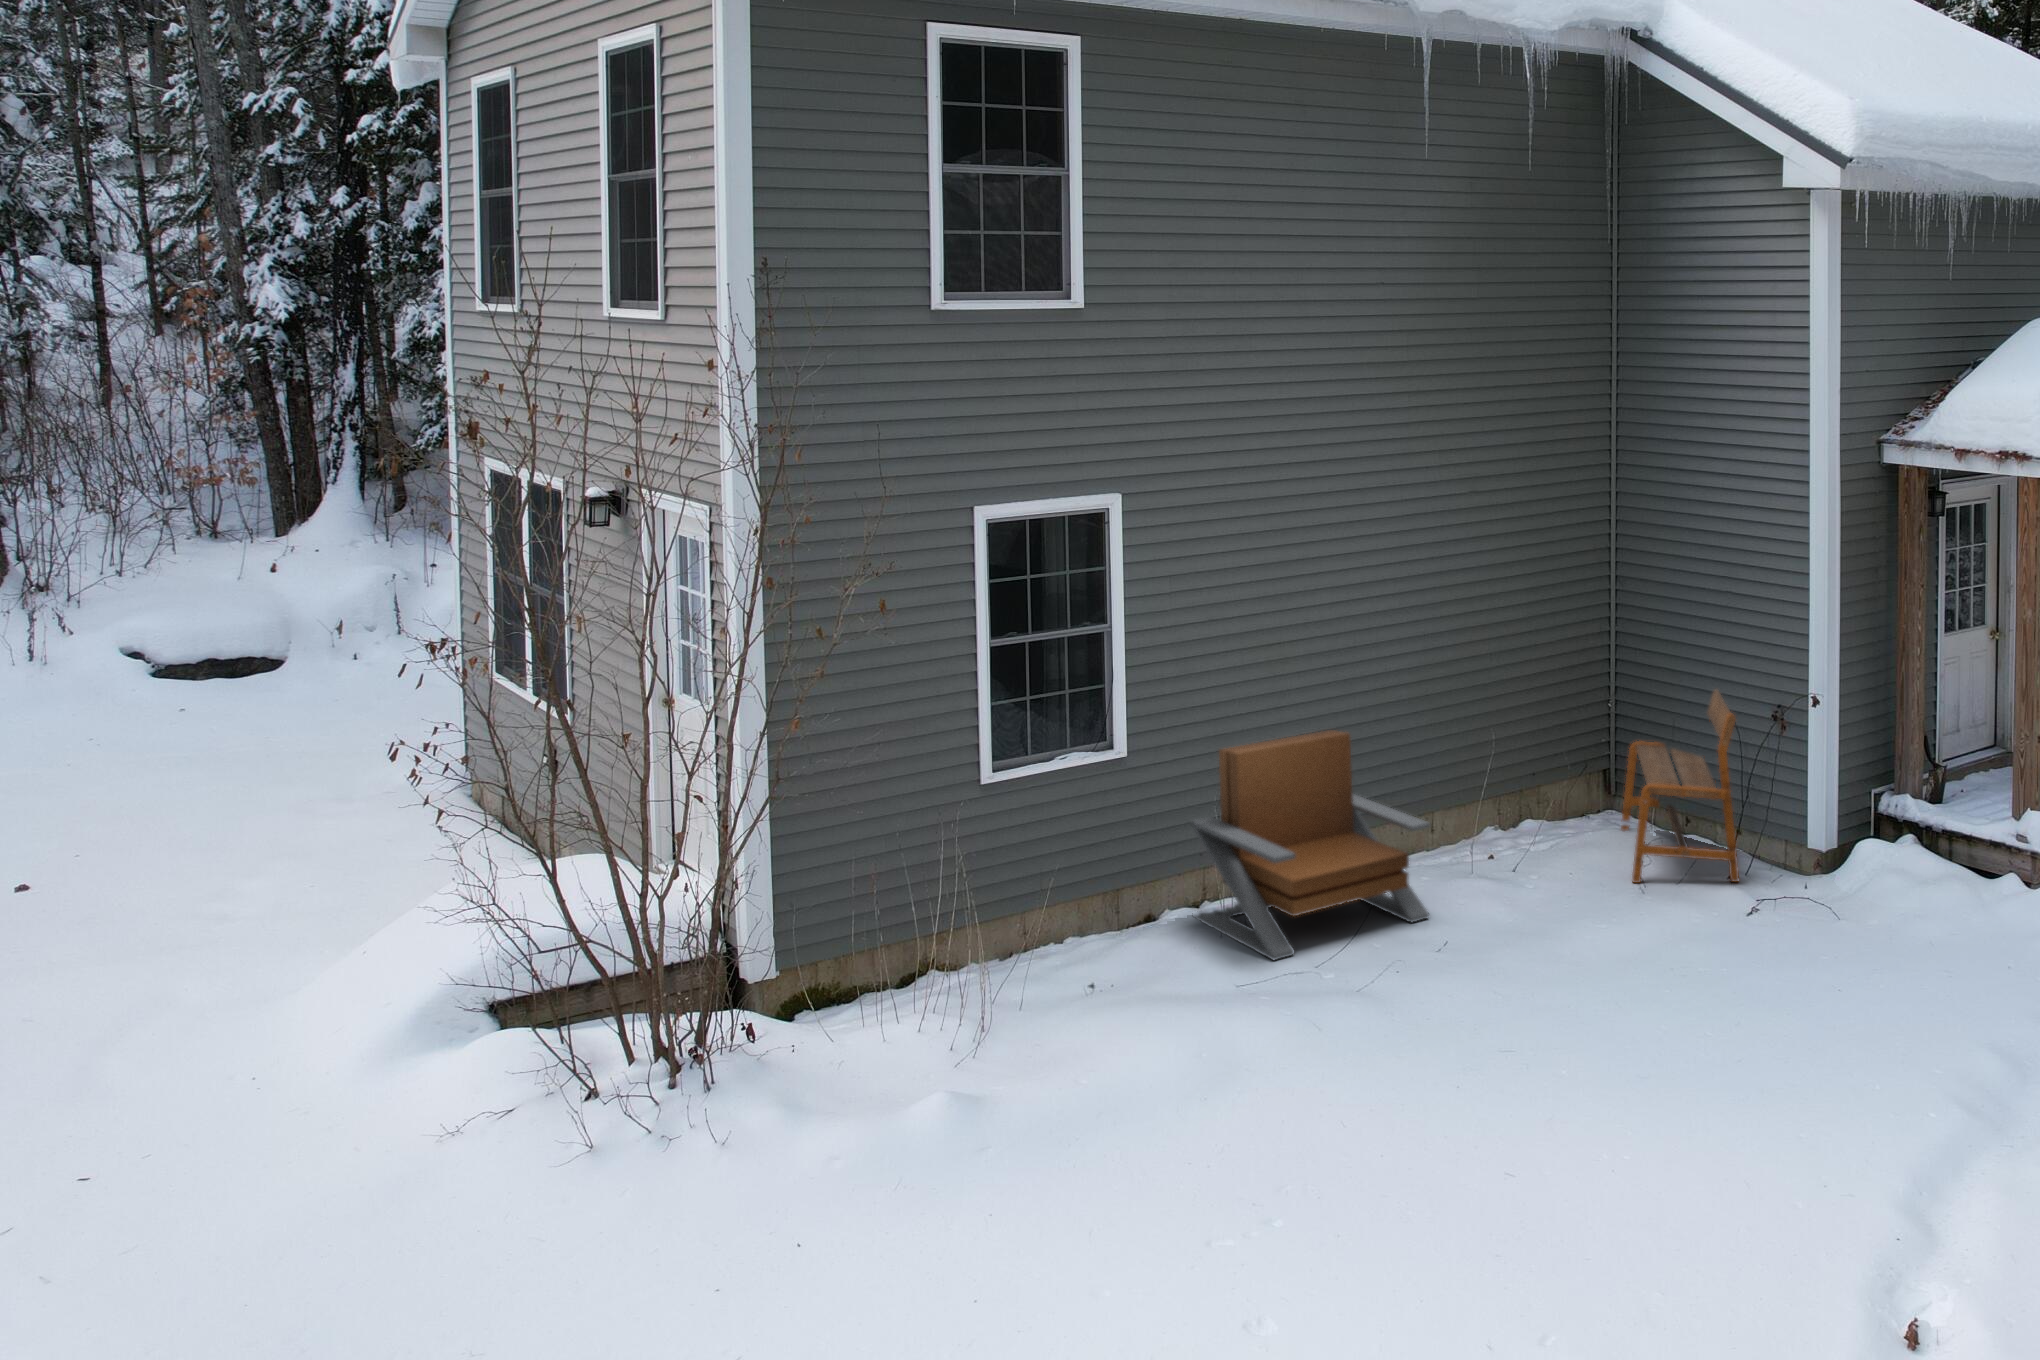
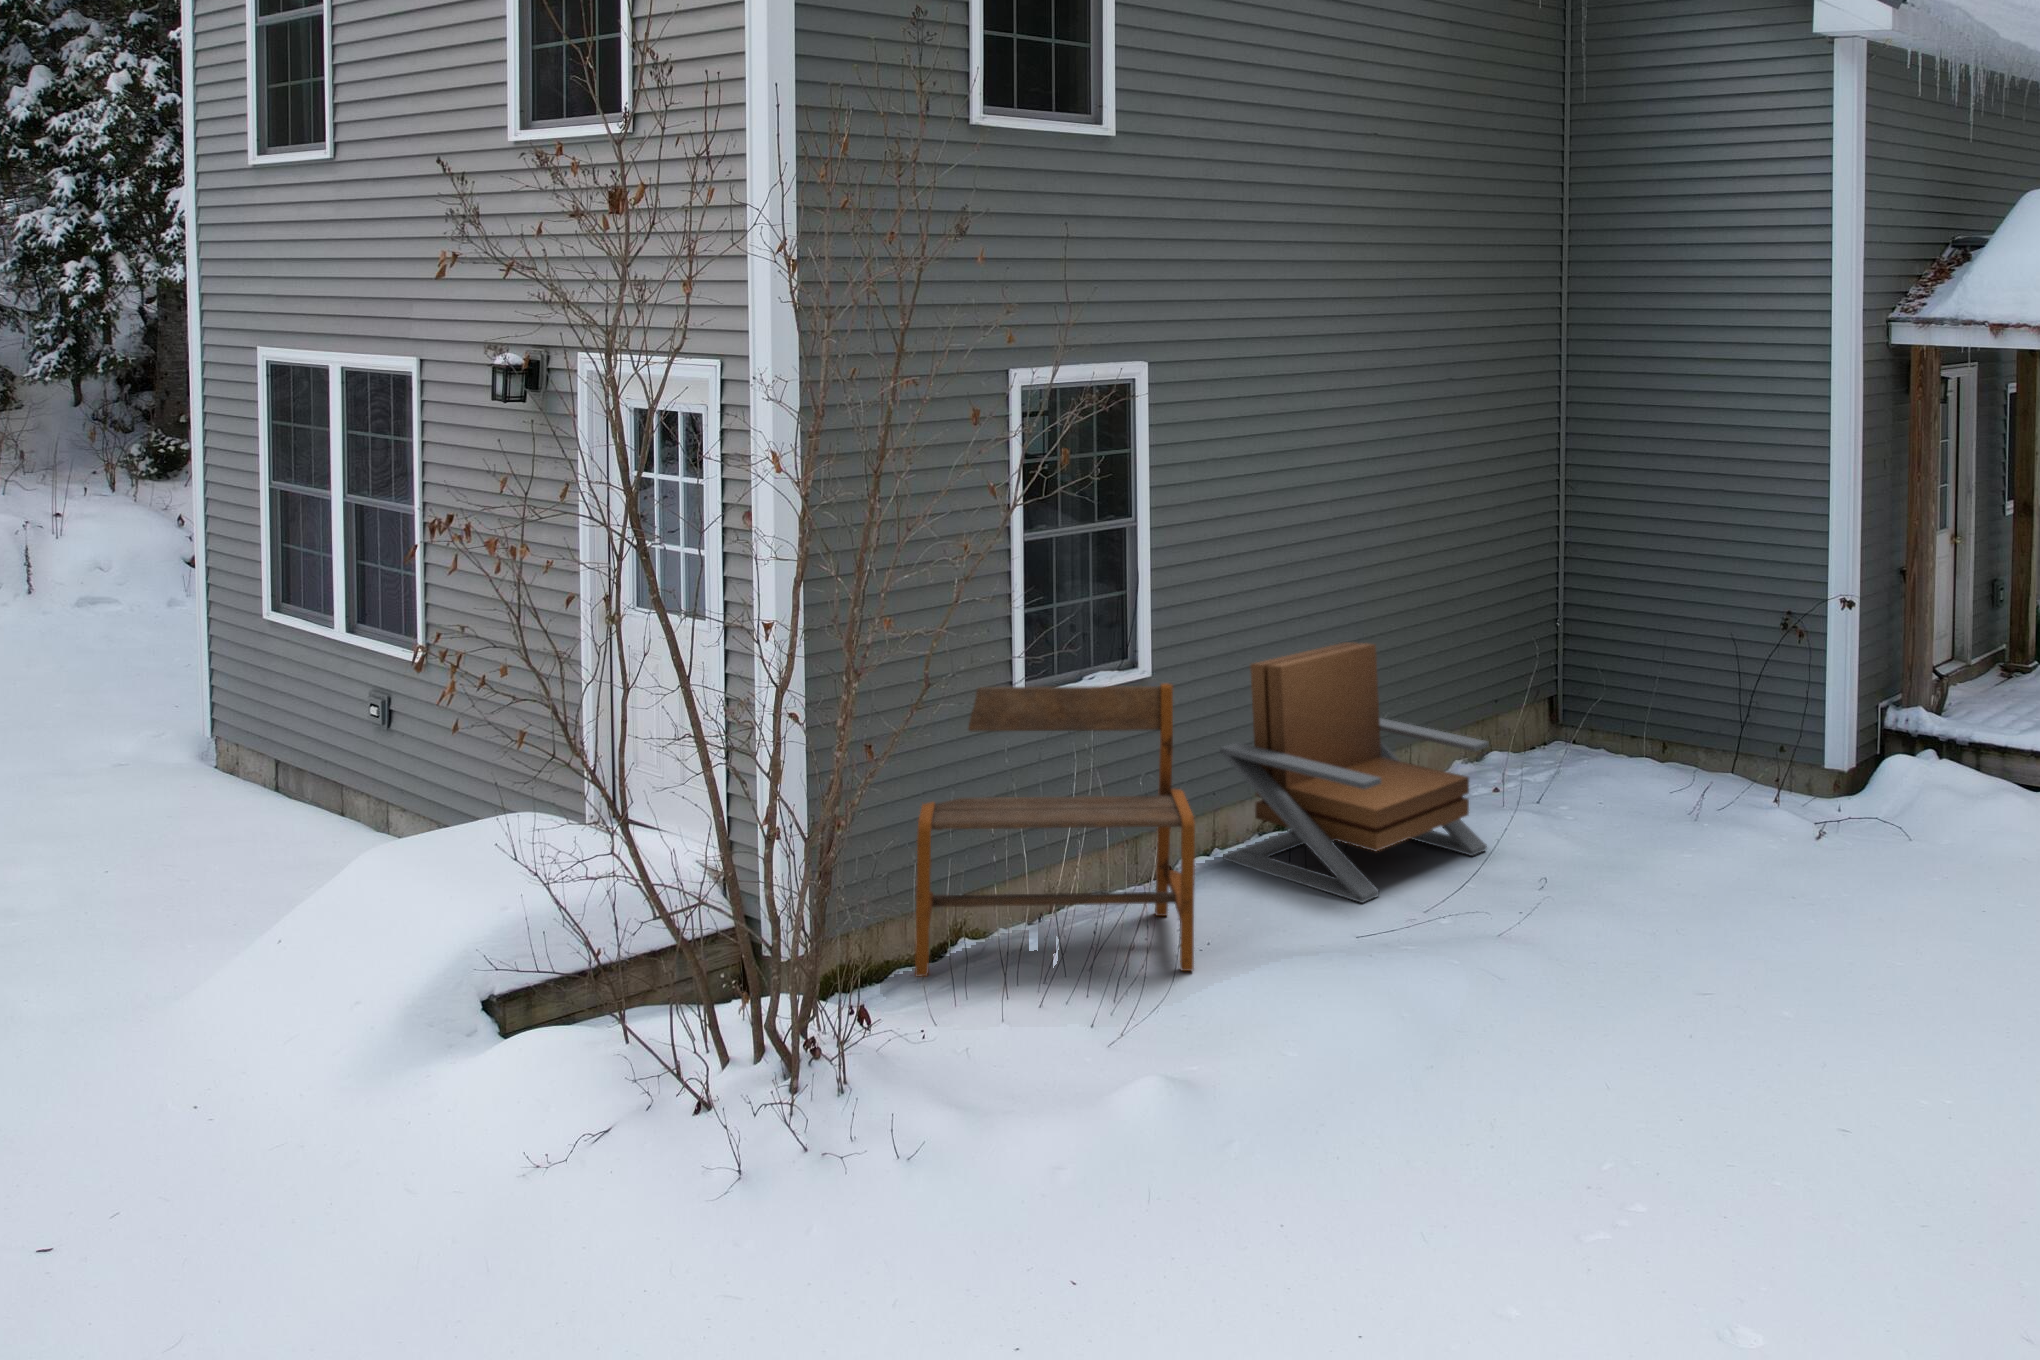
bench: present [1621,689,1739,883] -> present [915,684,1195,977]

